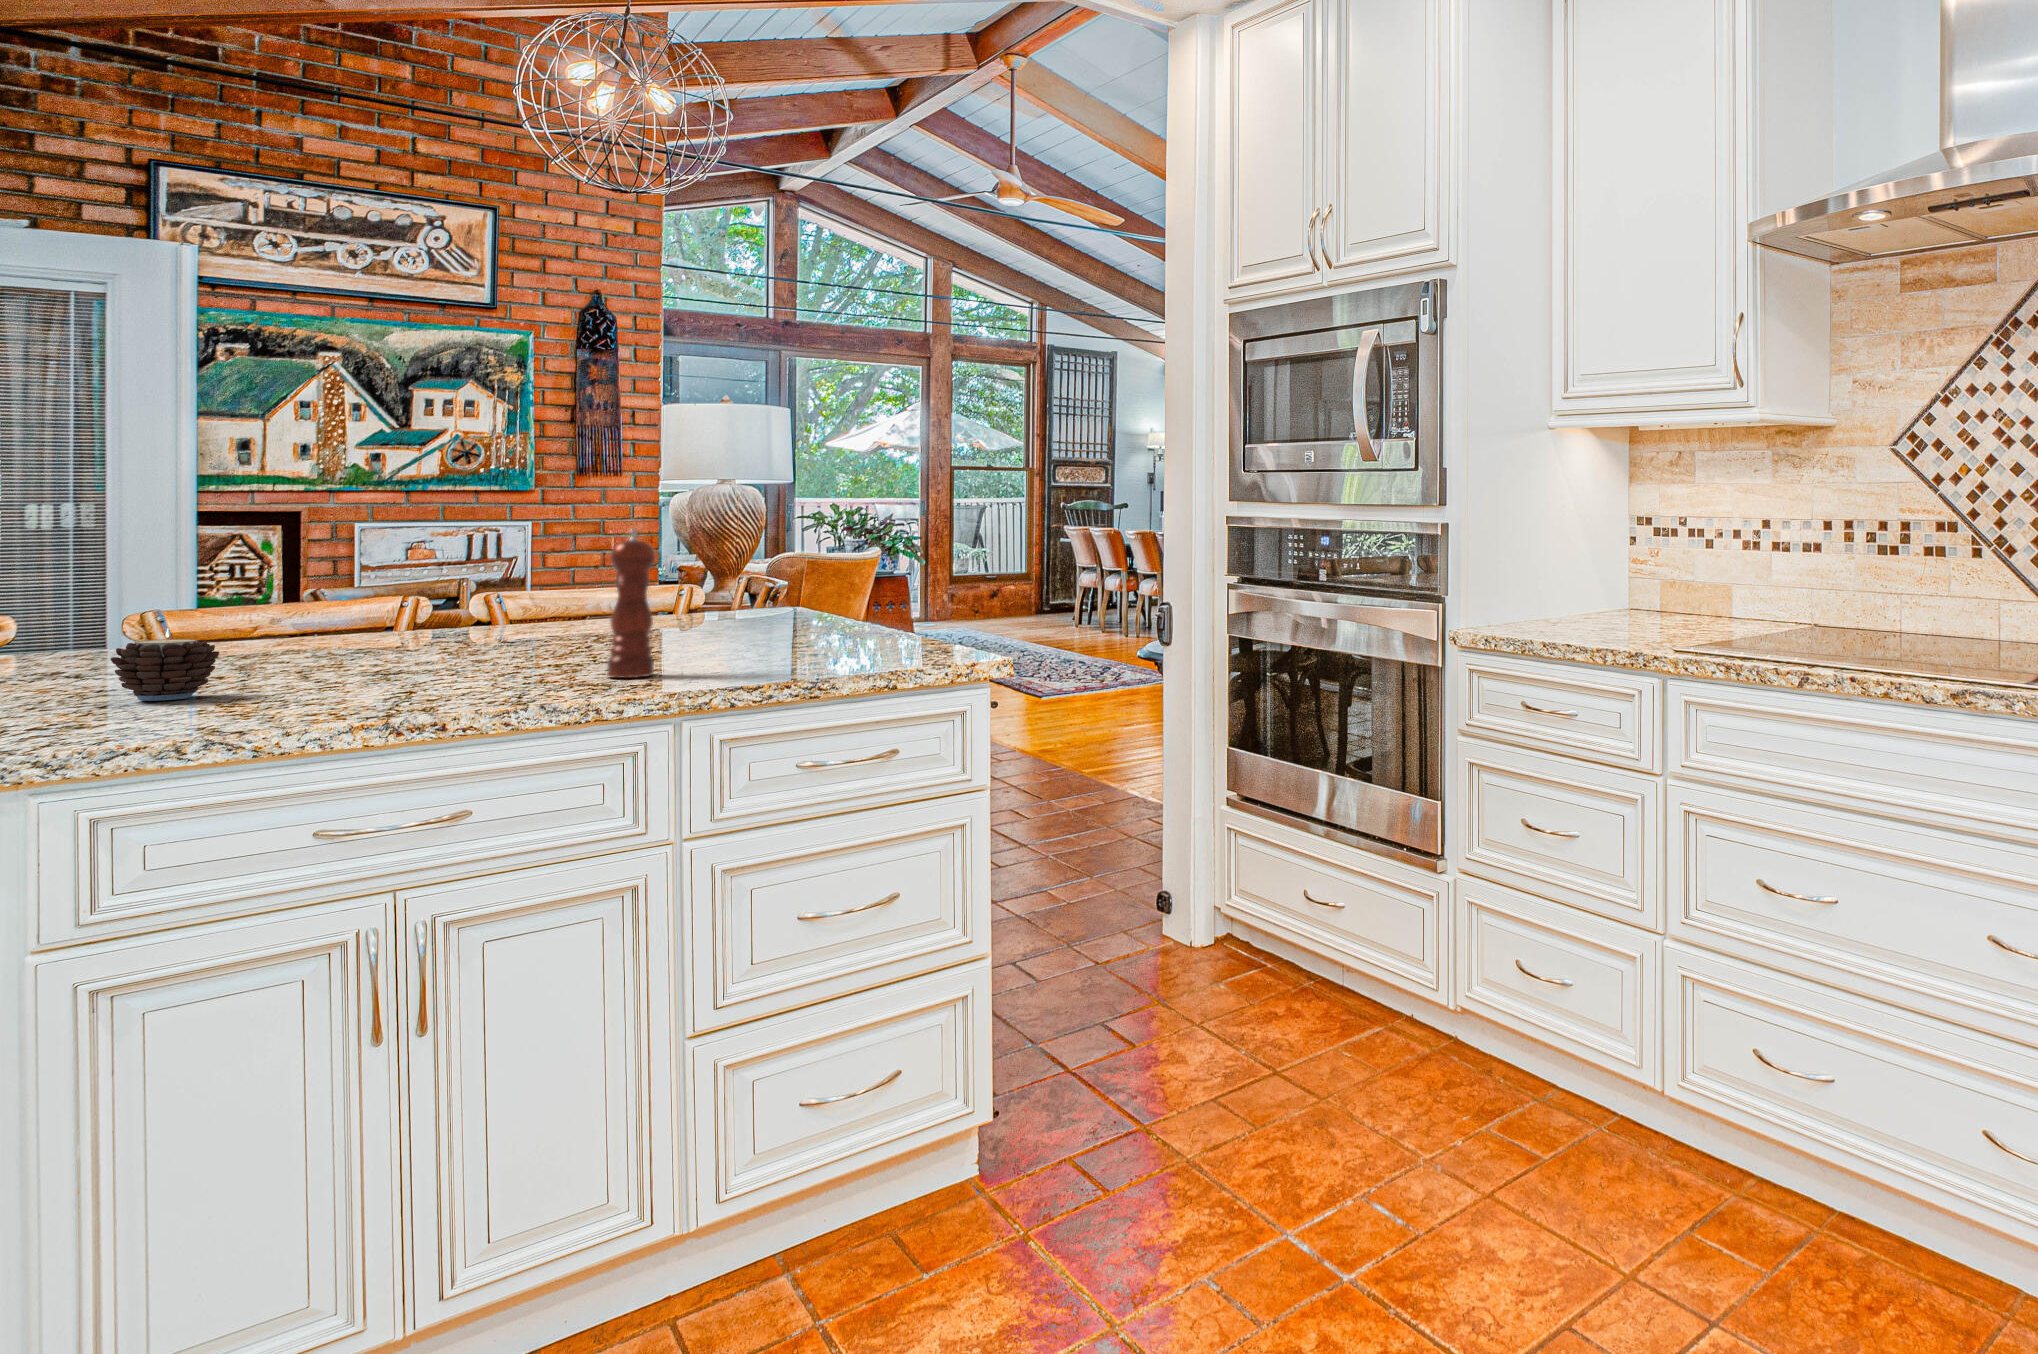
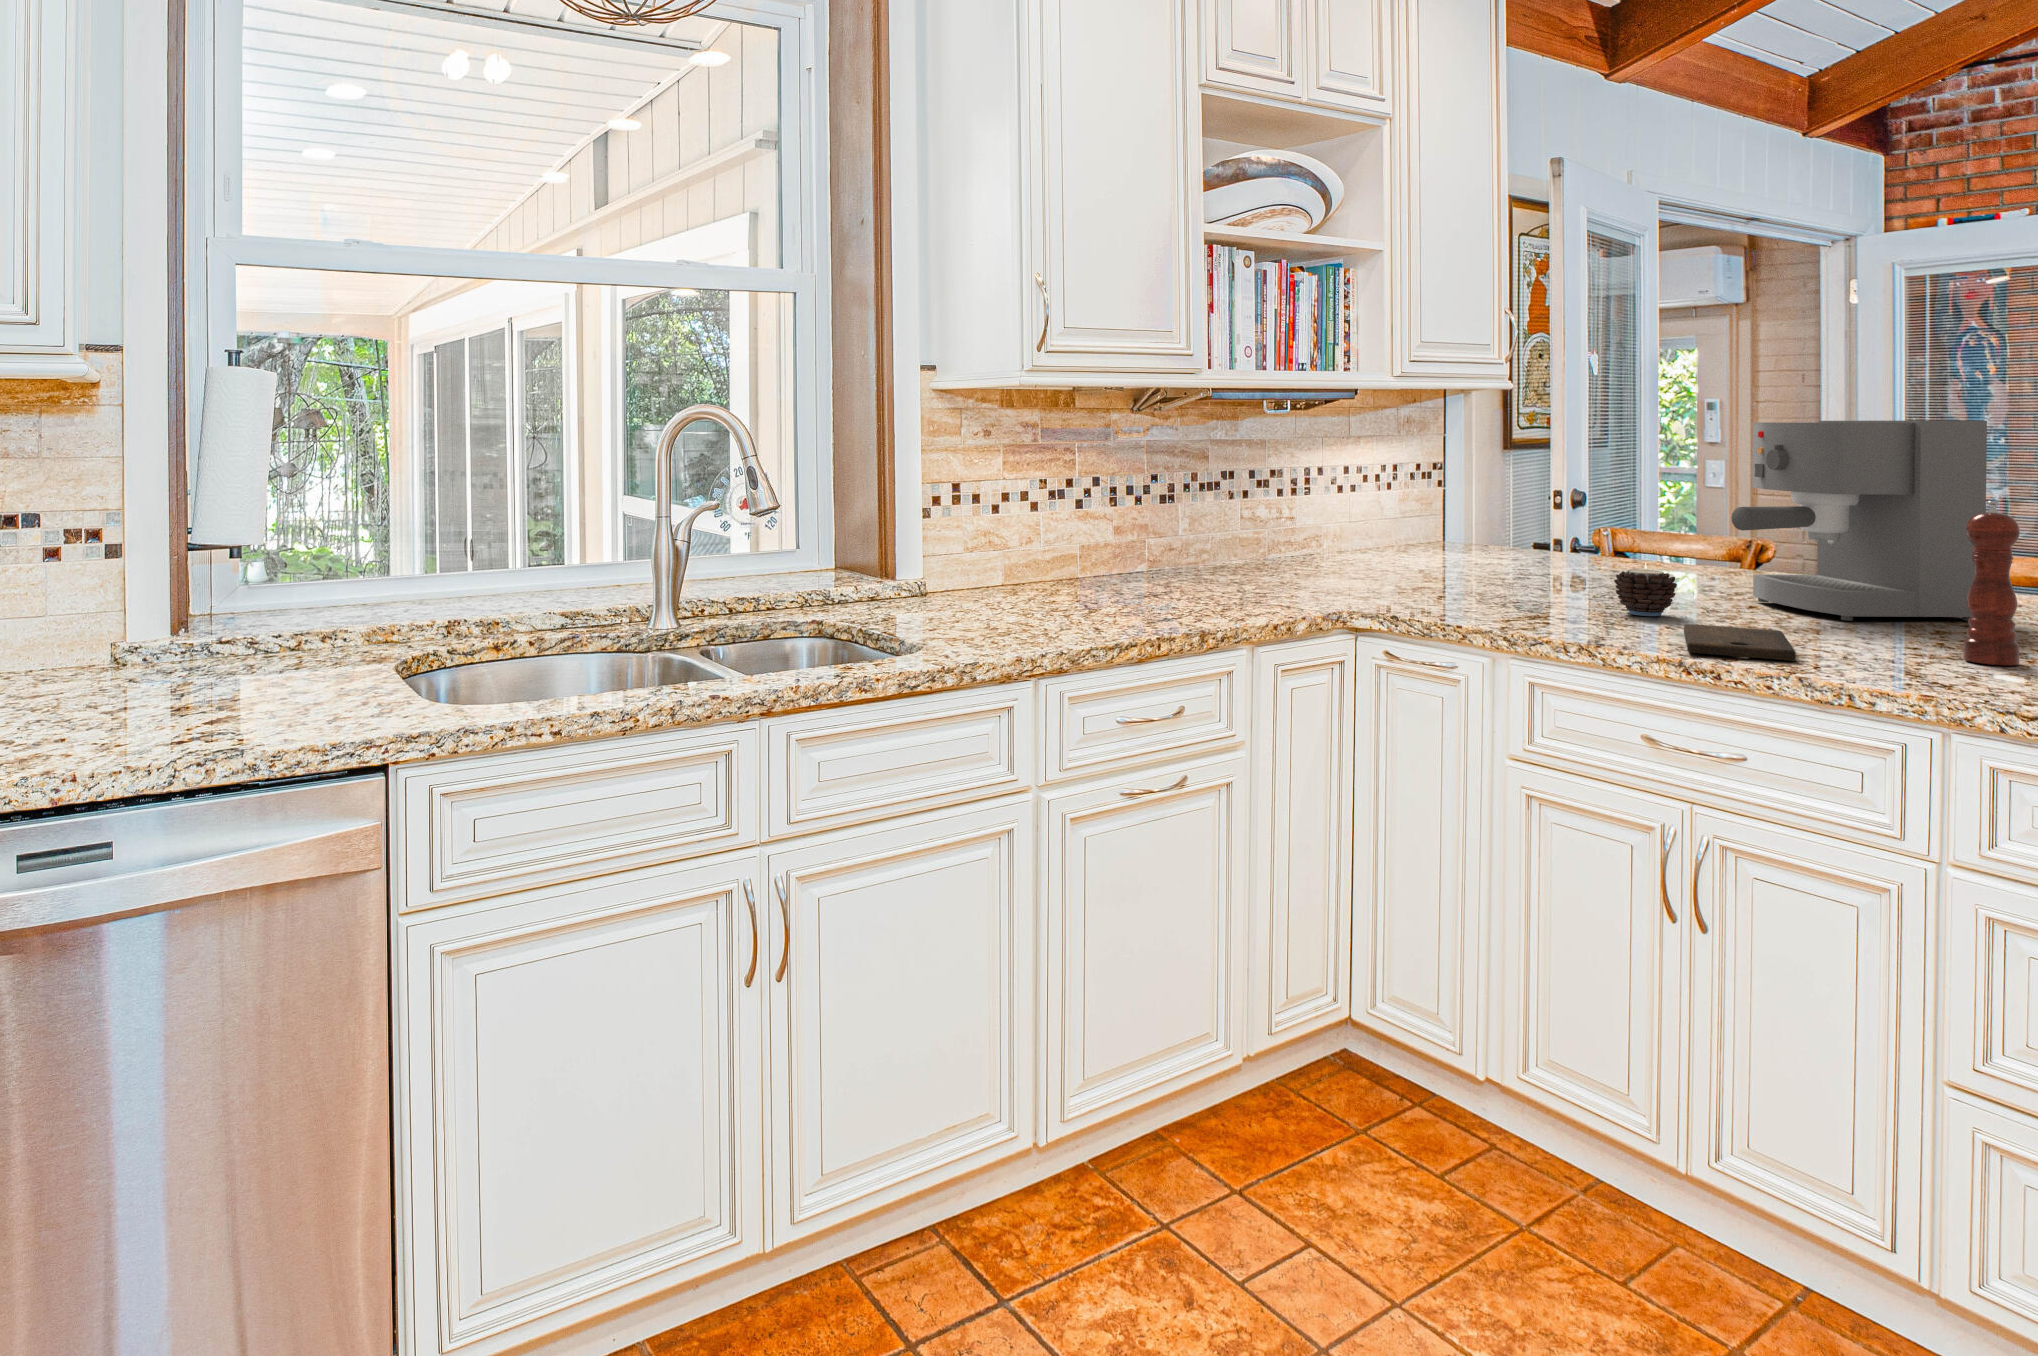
coffee maker: none [216,449,495,670] -> present [1731,420,1987,621]
cutting board: none [309,682,520,714] -> present [1684,624,1795,661]

